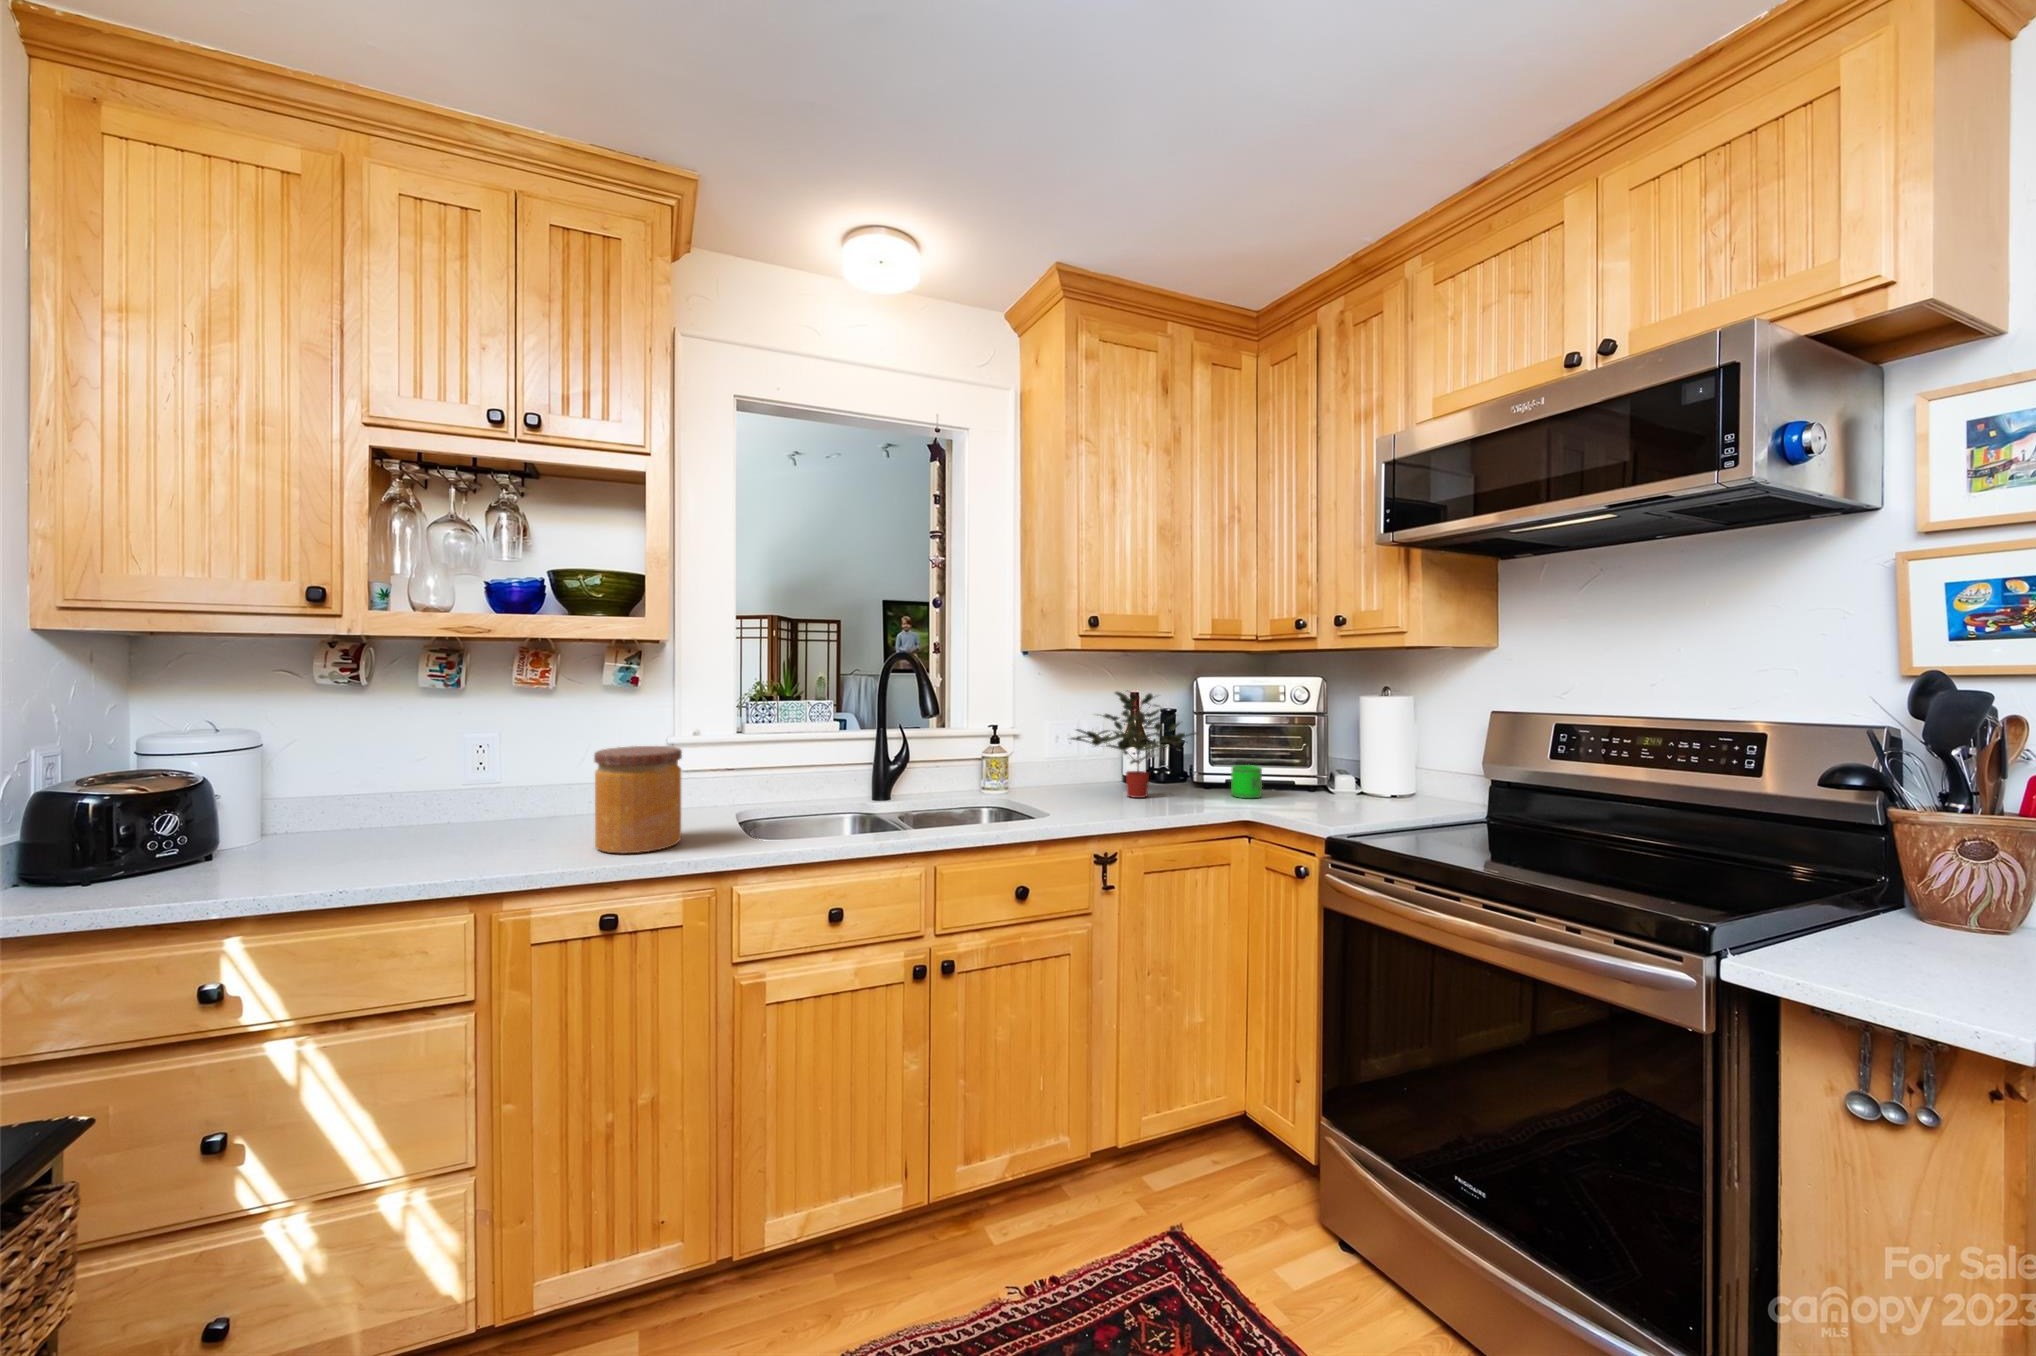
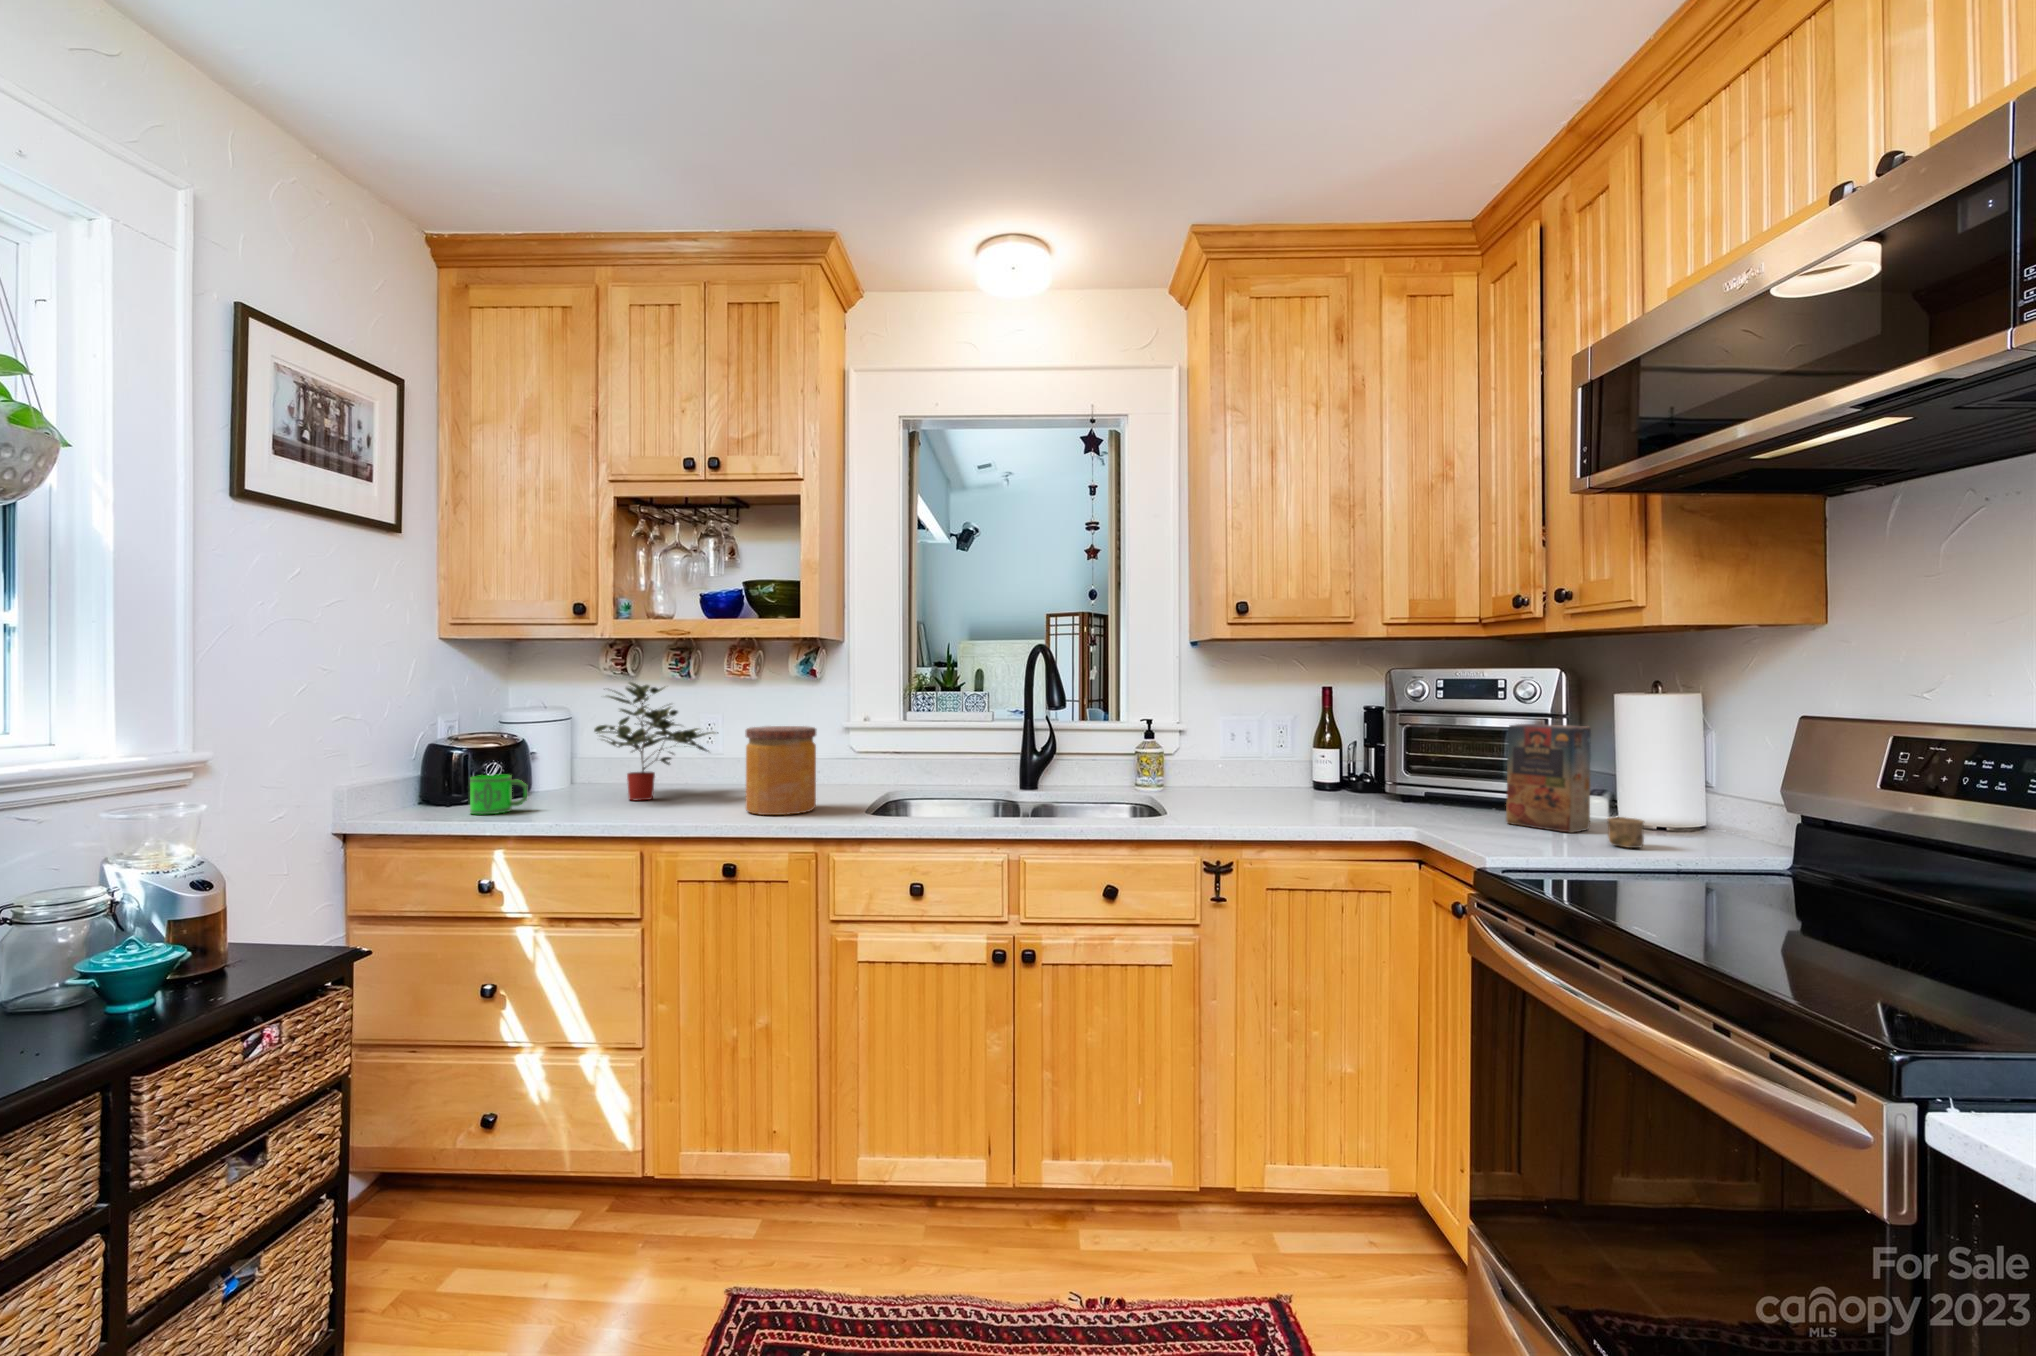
potted plant: present [1071,692,1197,798] -> present [594,682,718,800]
cereal box: none [1293,722,1404,818] -> present [1506,724,1644,848]
mug: present [1231,765,1262,798] -> present [470,774,527,814]

